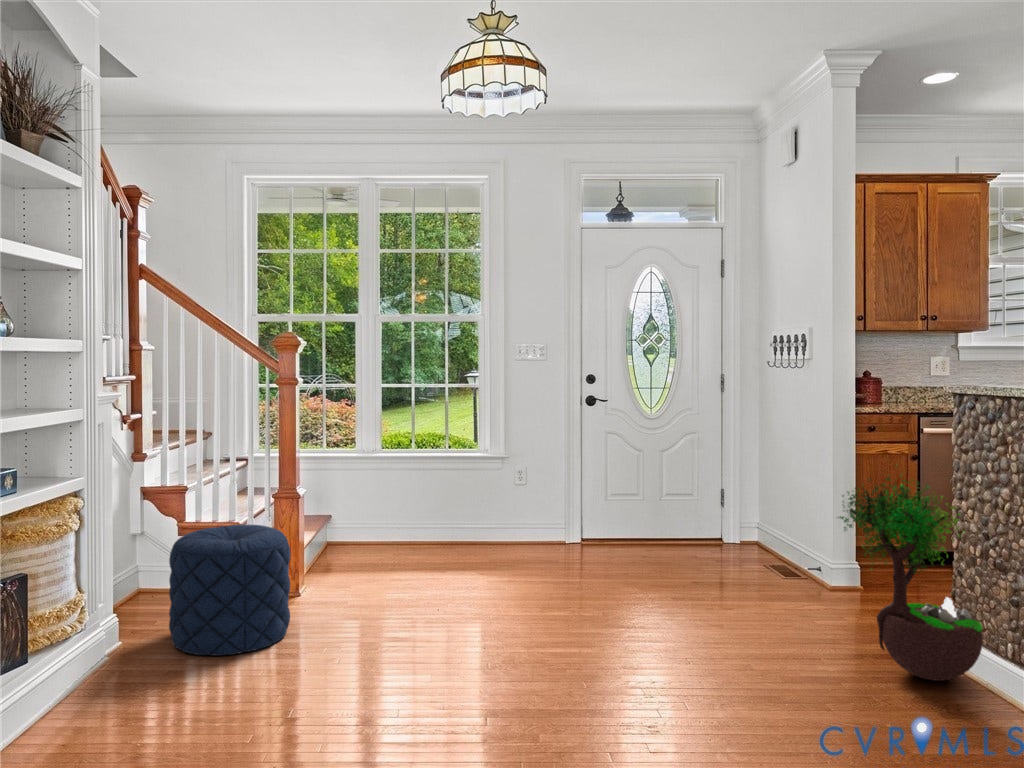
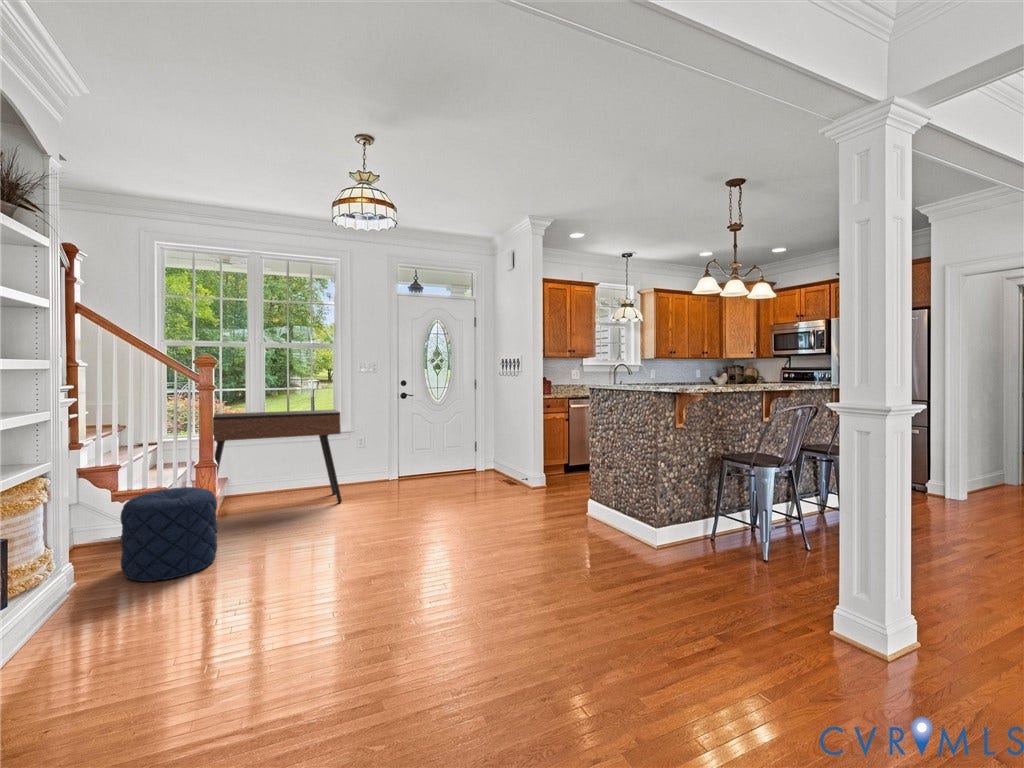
console table: none [295,418,490,572] -> present [213,410,342,503]
potted tree: present [839,465,983,681] -> none [550,424,619,531]

